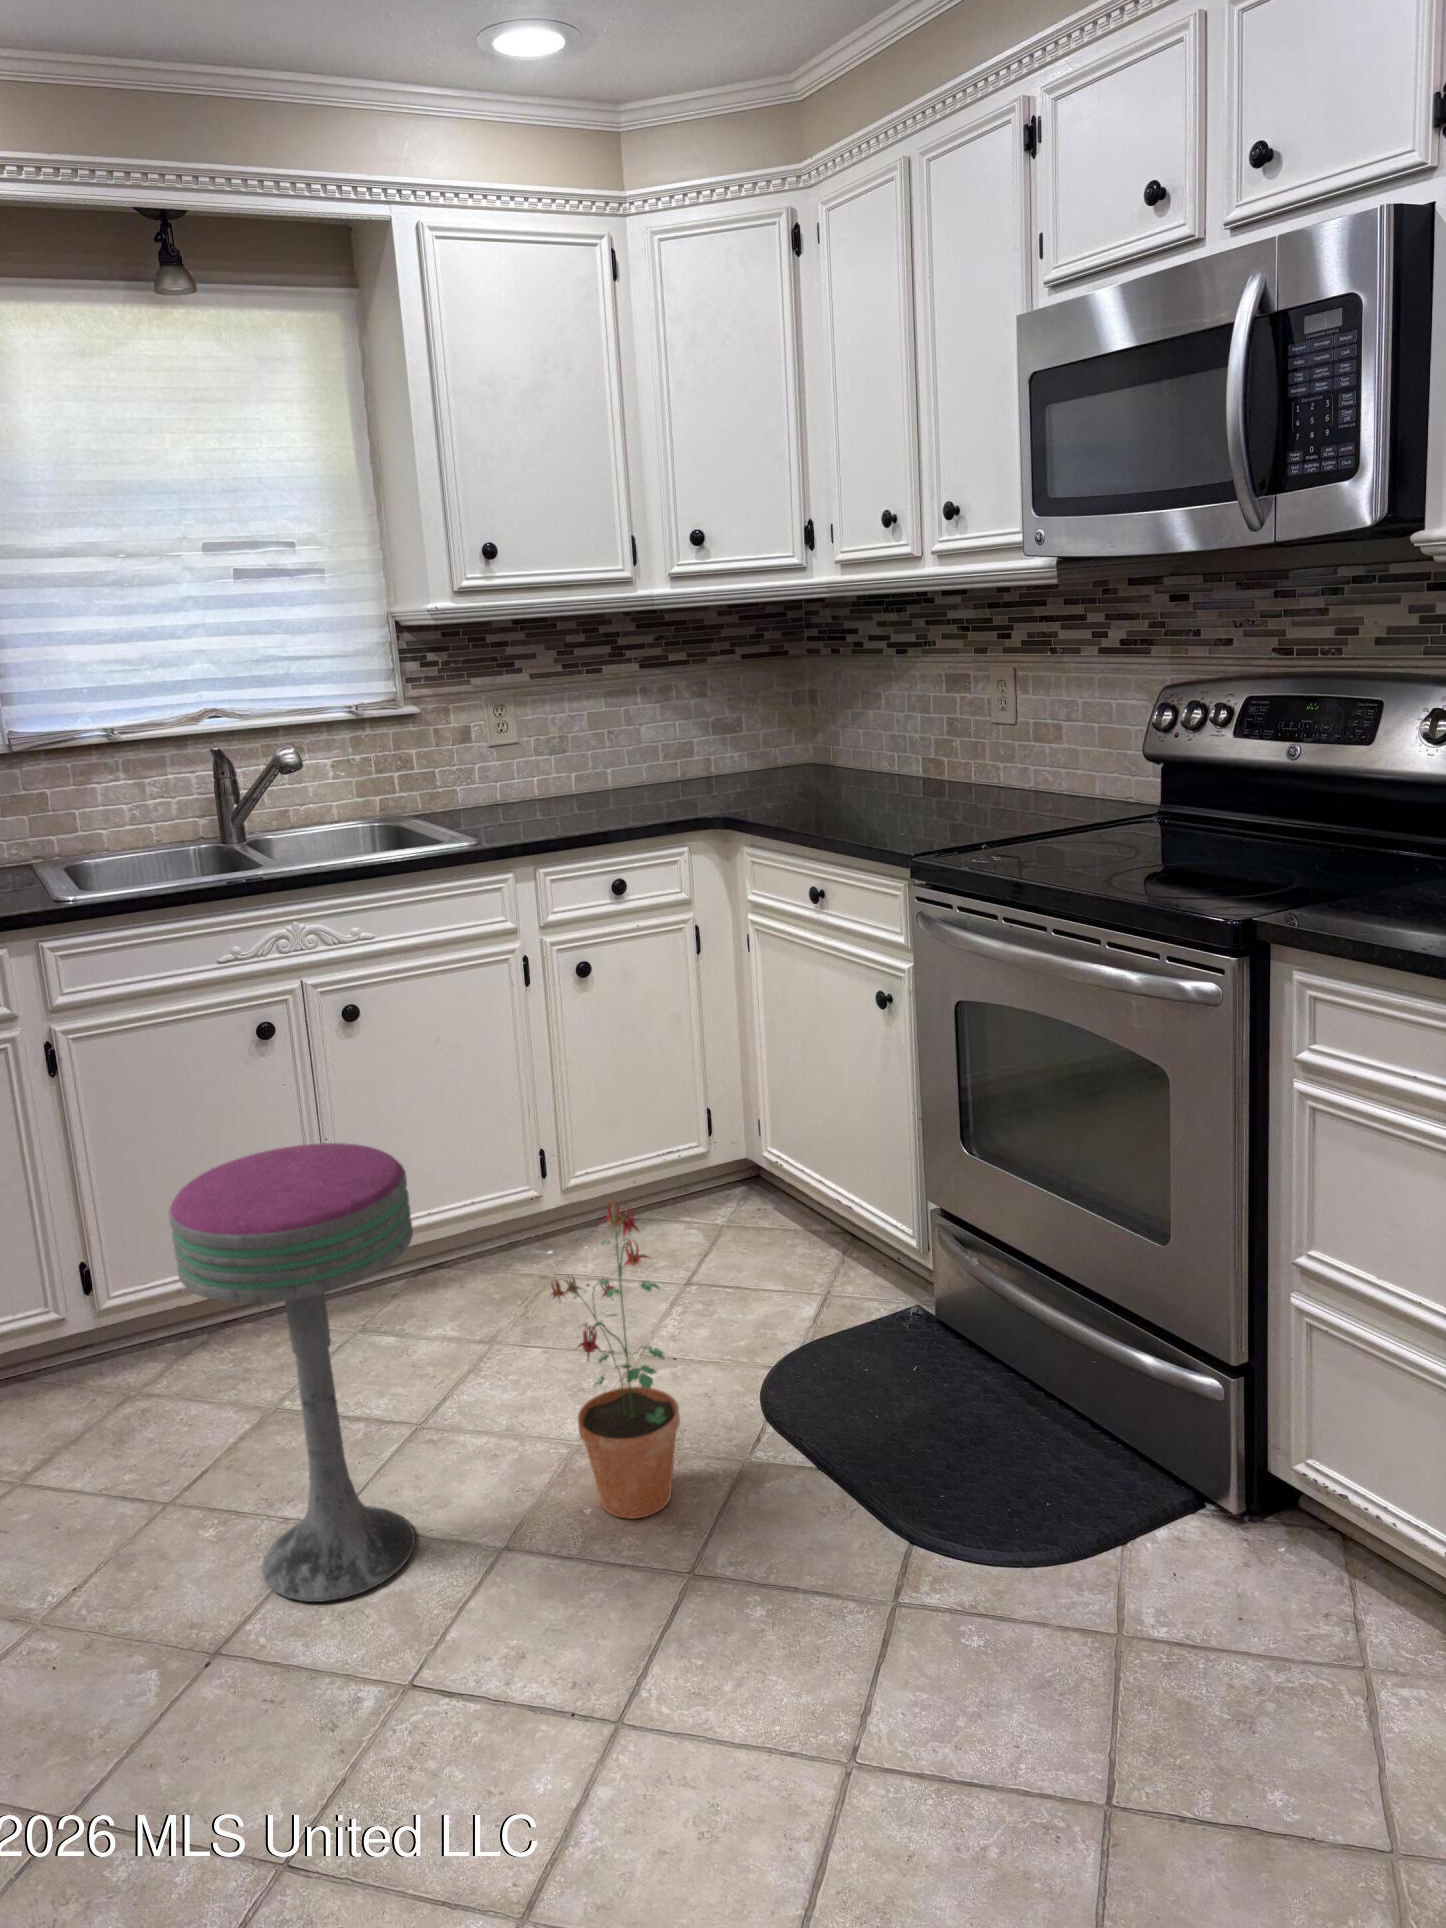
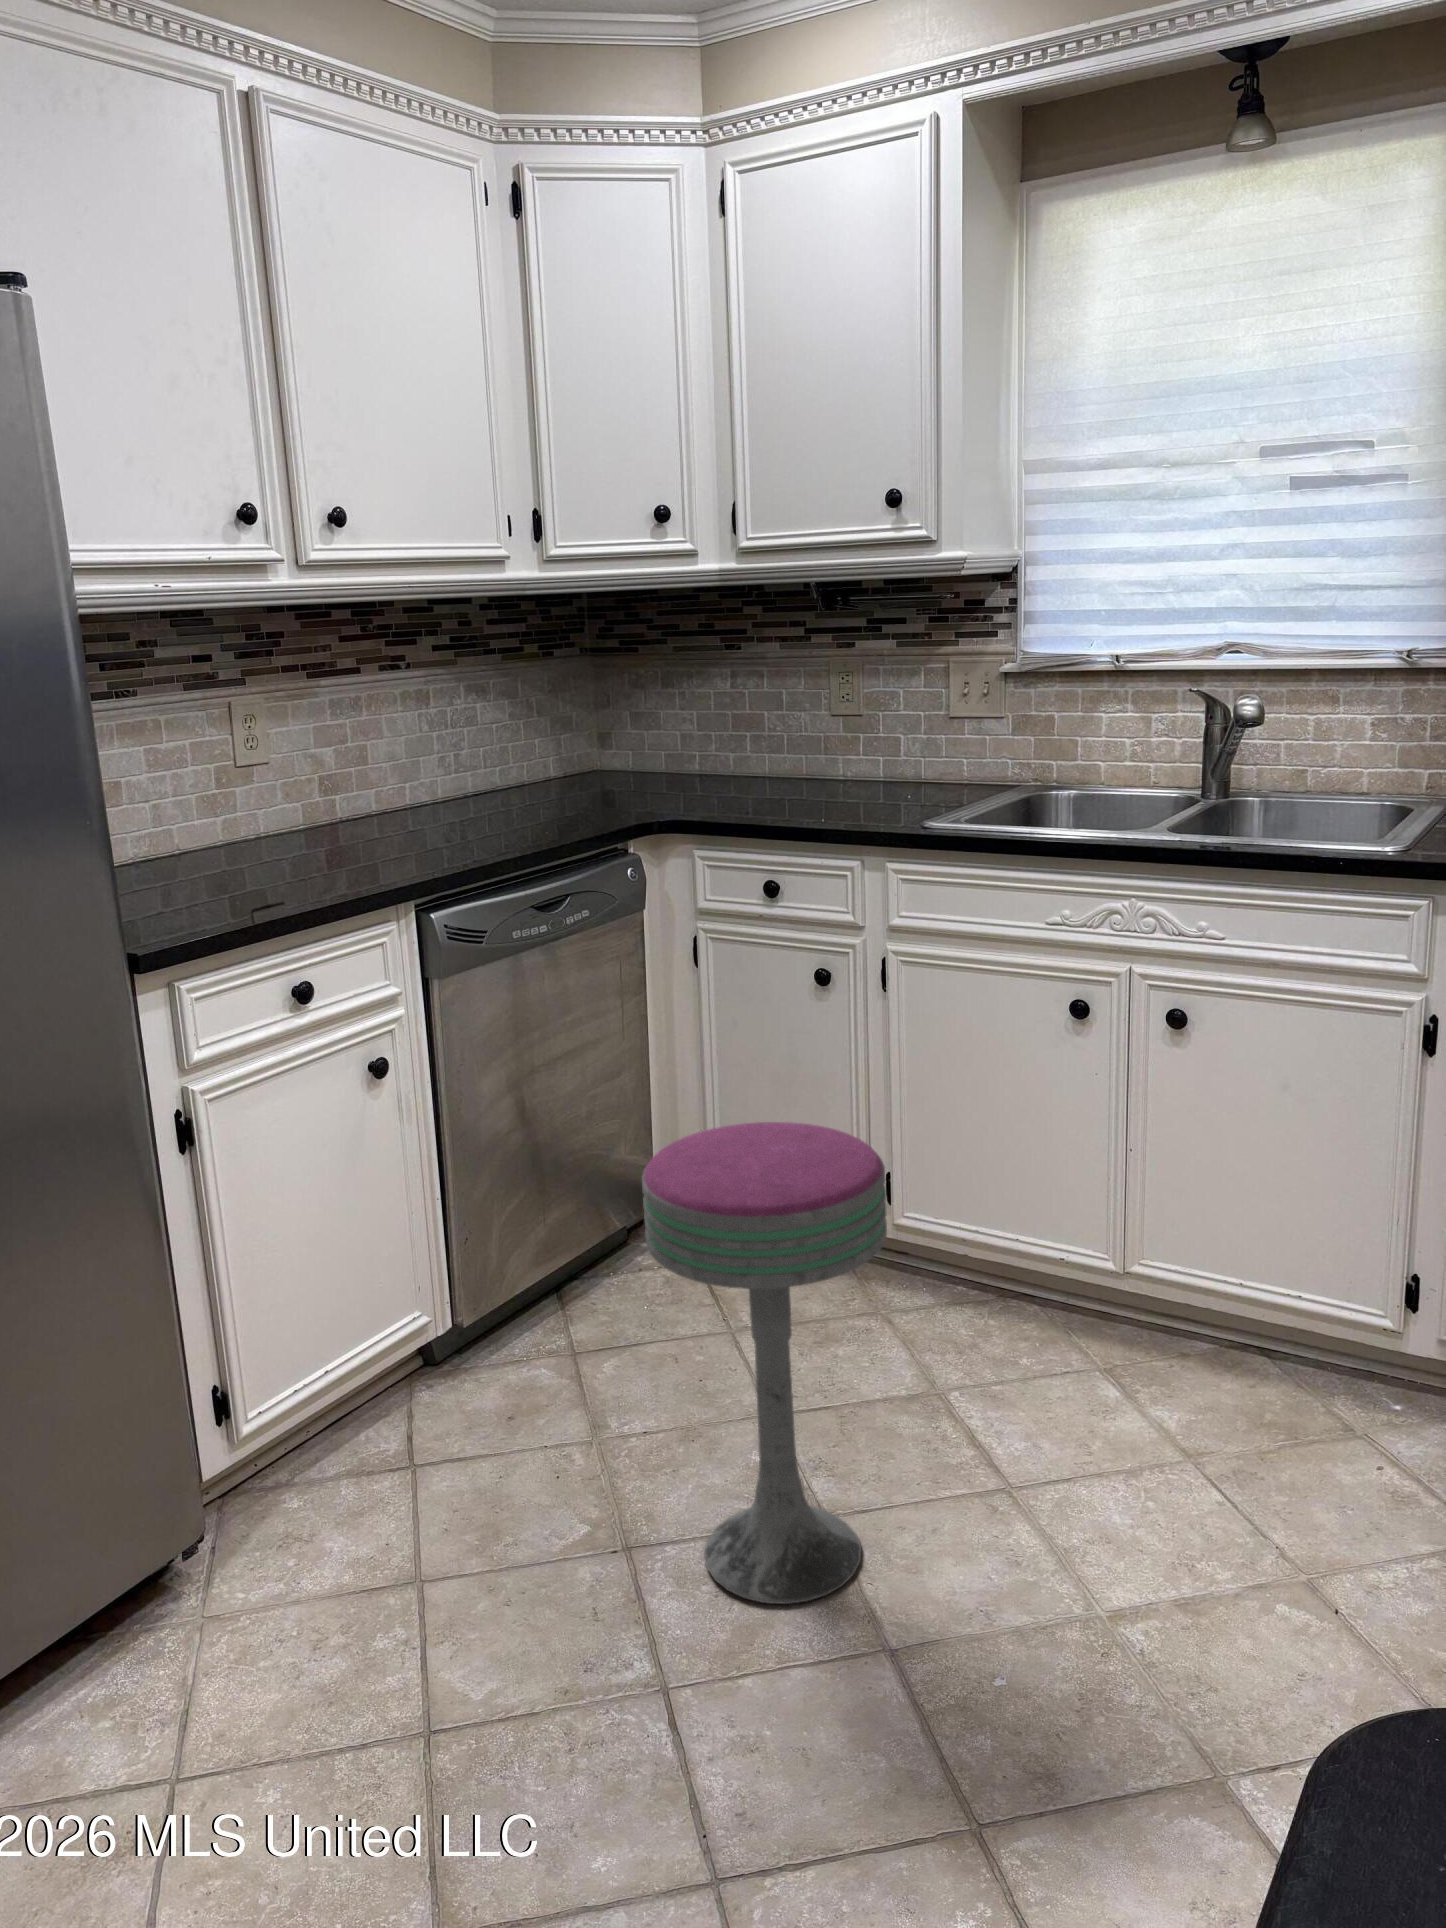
potted plant: present [551,1202,680,1519] -> none [949,1352,1117,1759]

